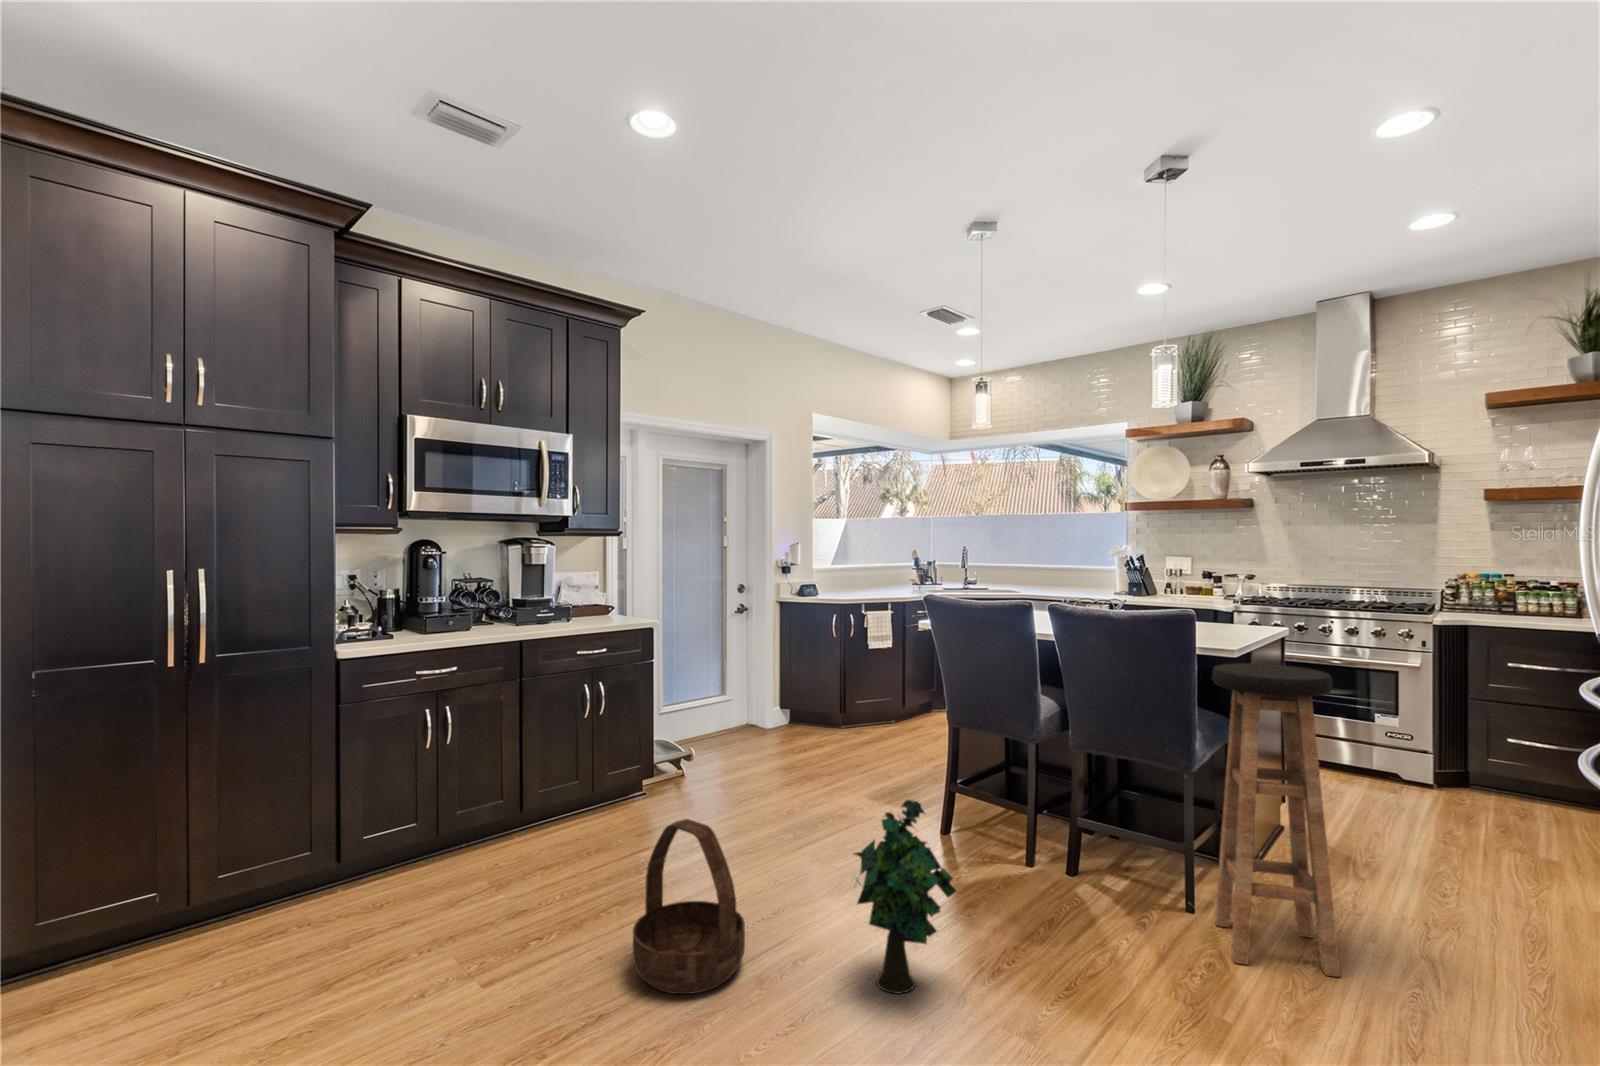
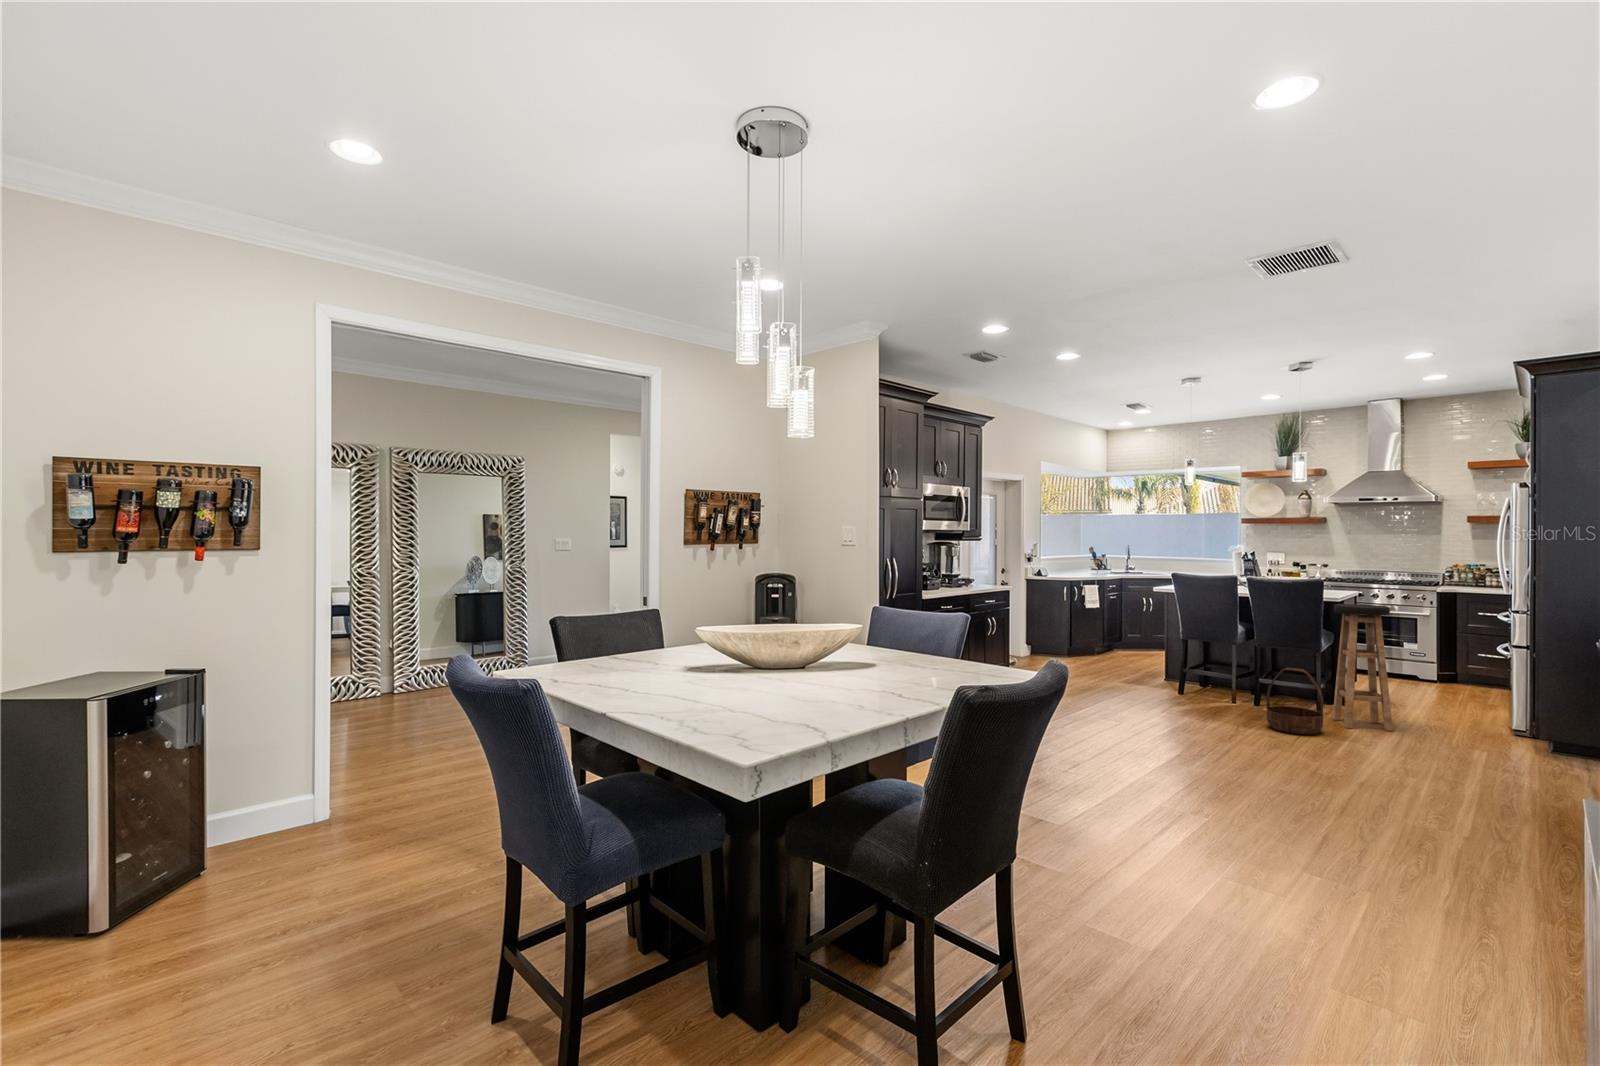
decorative plant: present [854,800,956,994] -> none [1180,655,1233,732]
basket: present [633,819,745,994] -> present [1267,668,1323,735]

